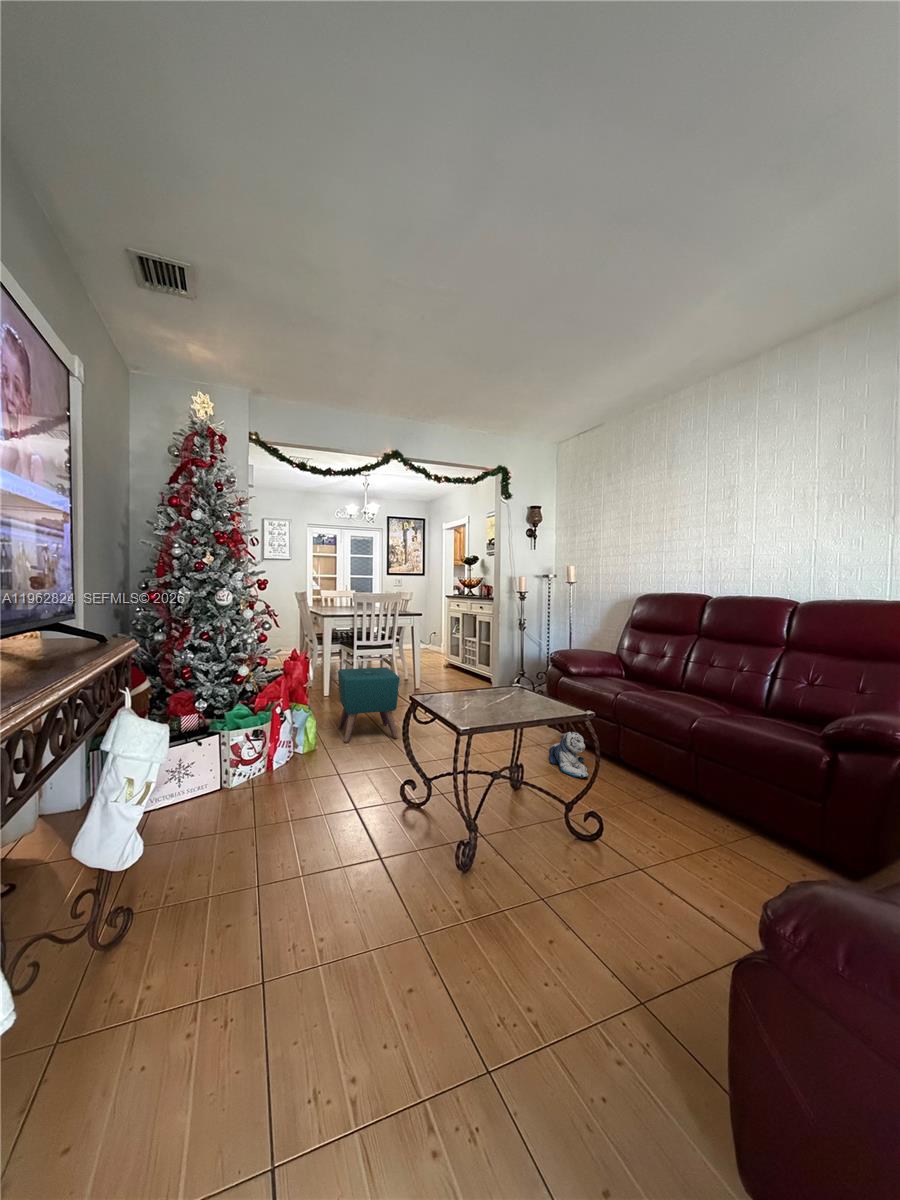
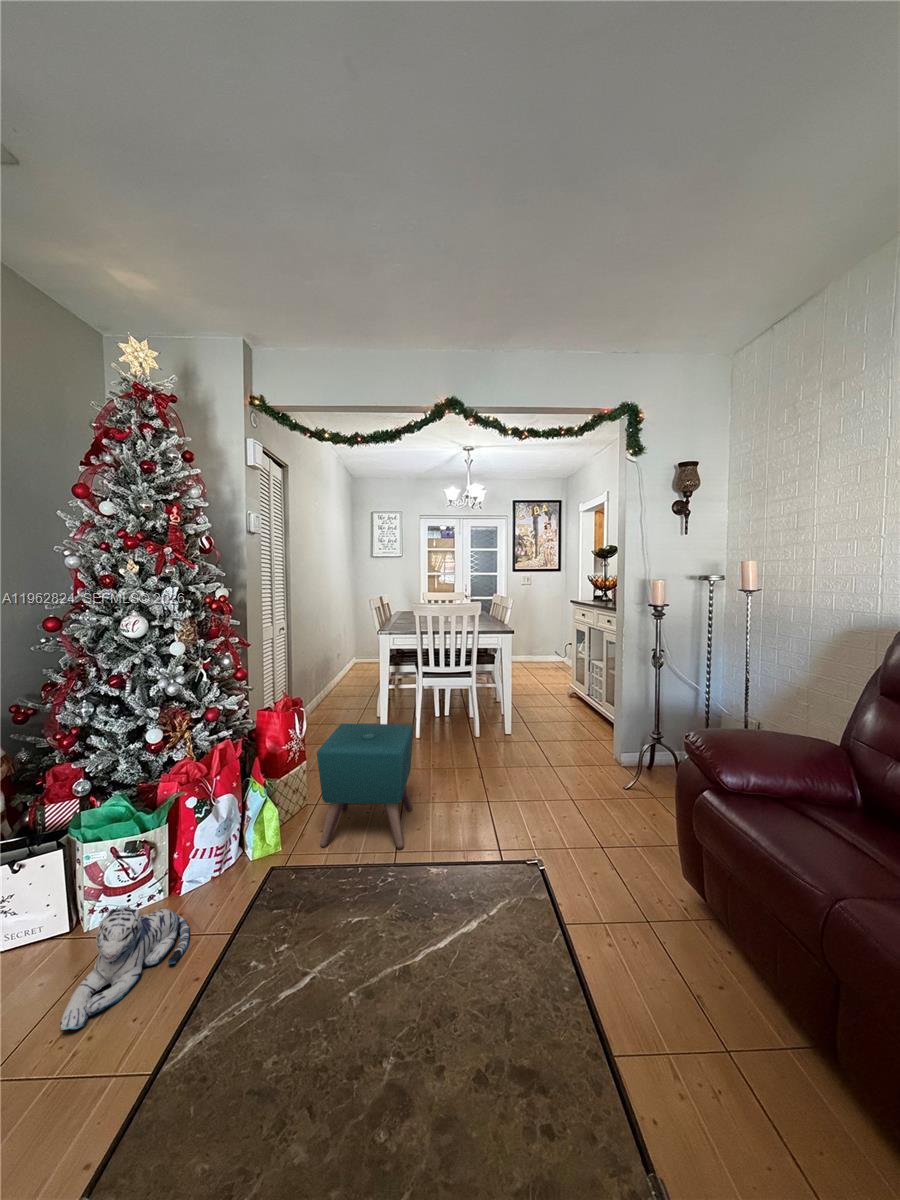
plush toy: present [549,732,588,778] -> present [60,906,190,1030]

